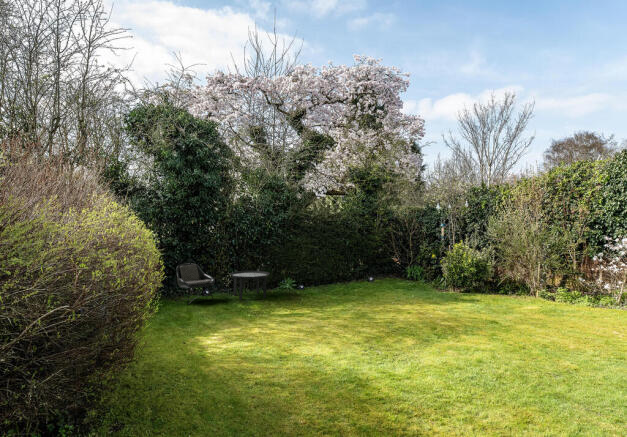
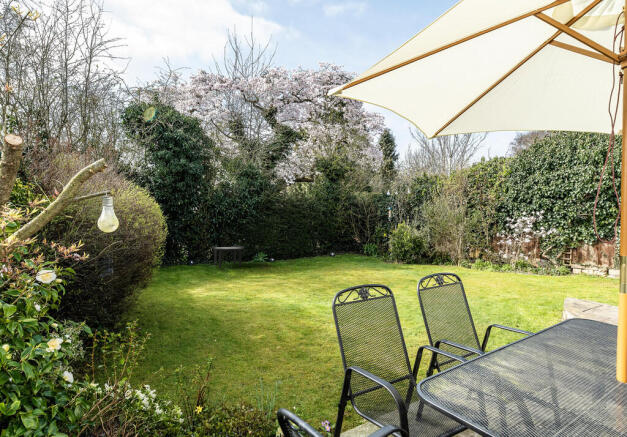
lounge chair: present [174,263,215,305] -> none [164,238,199,271]

